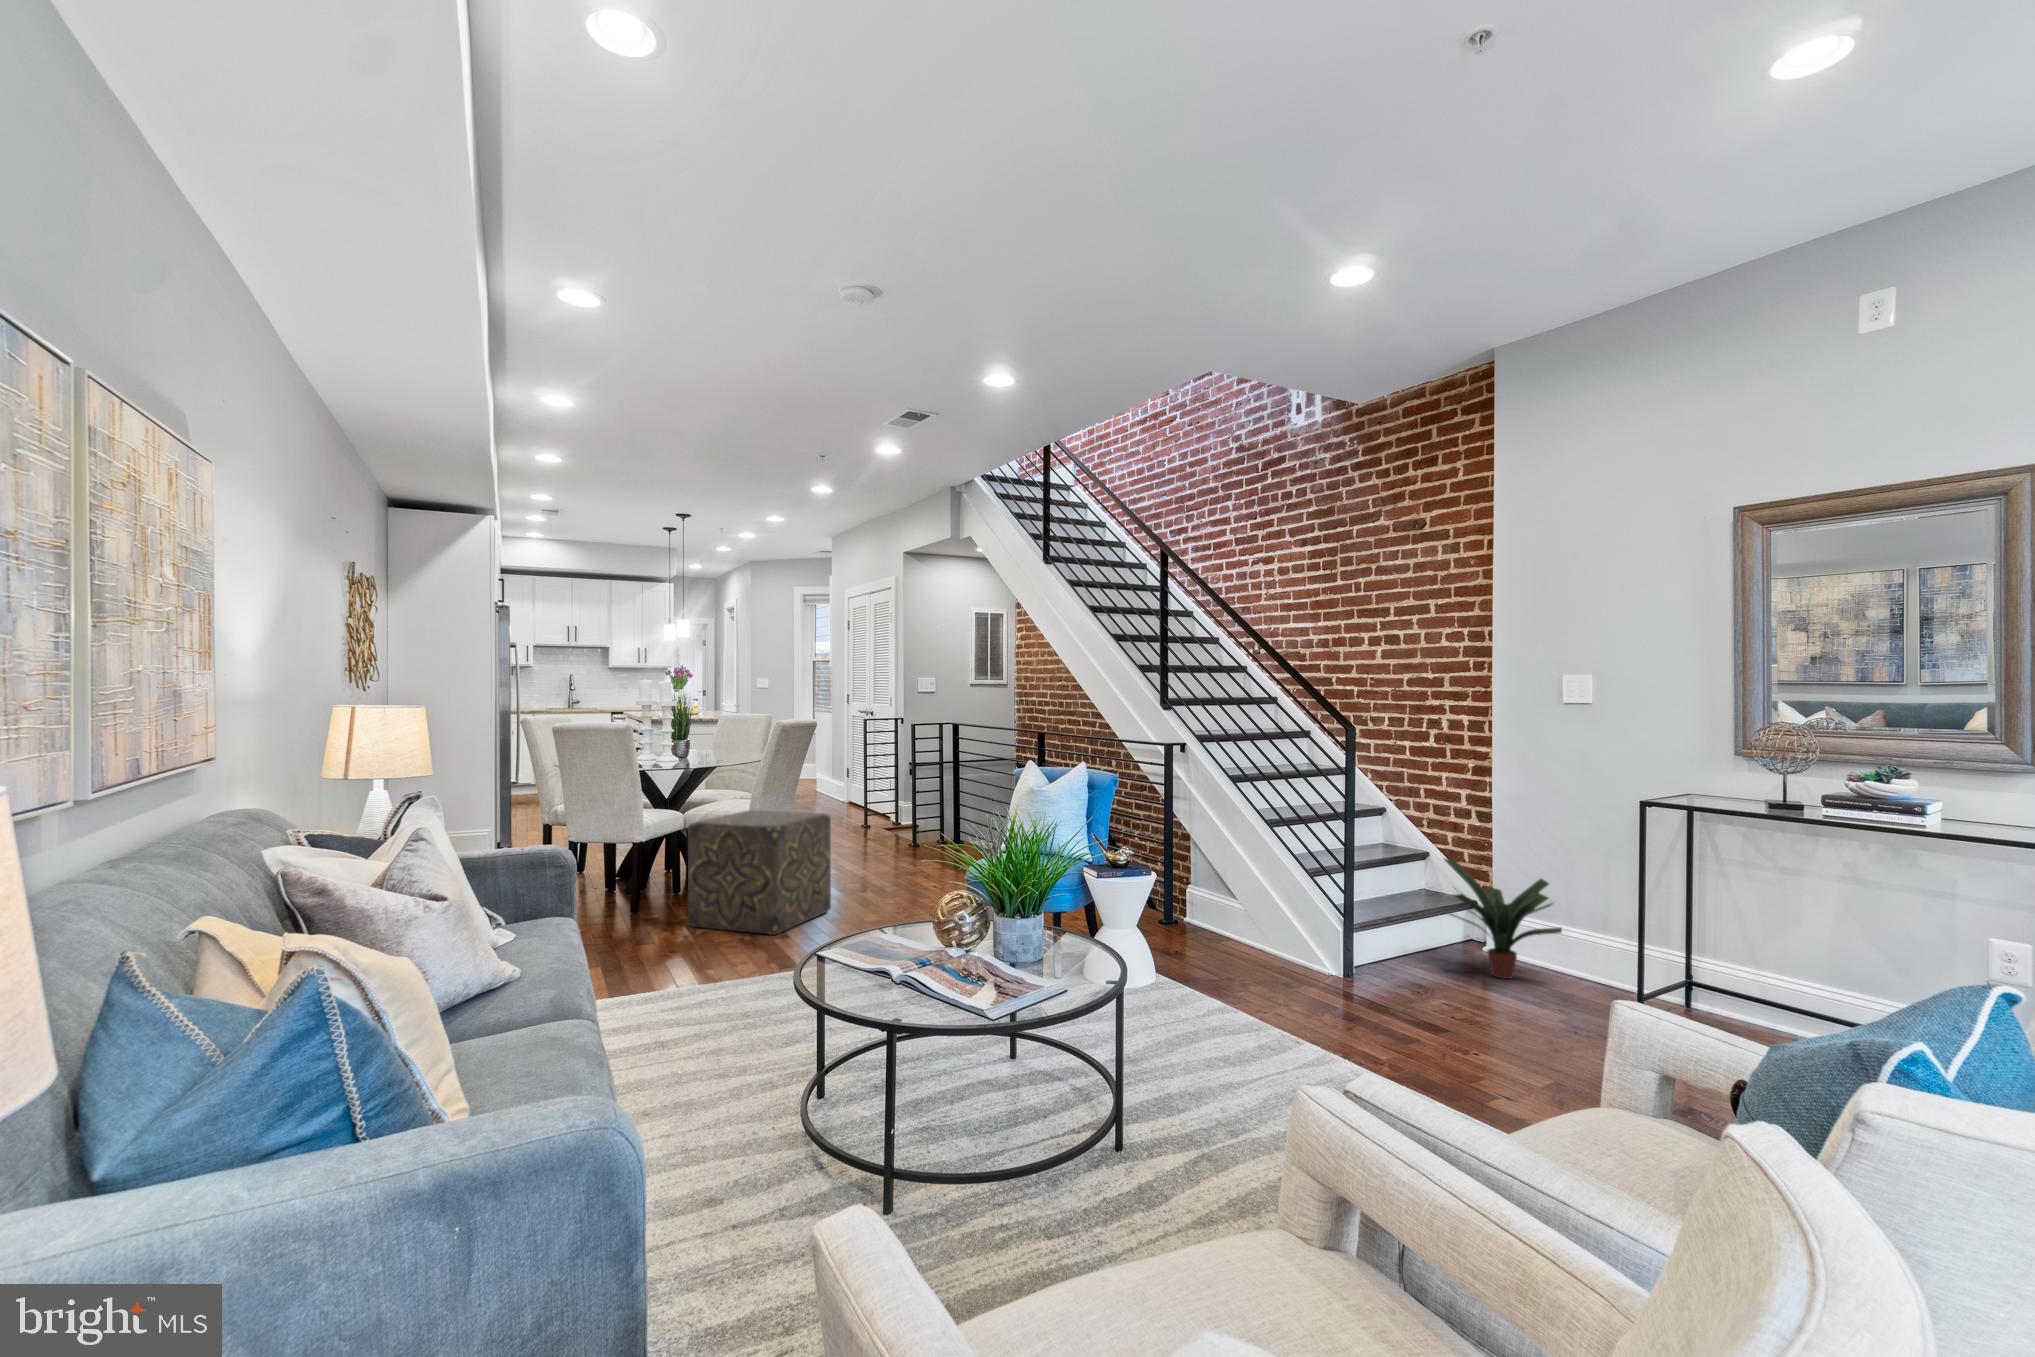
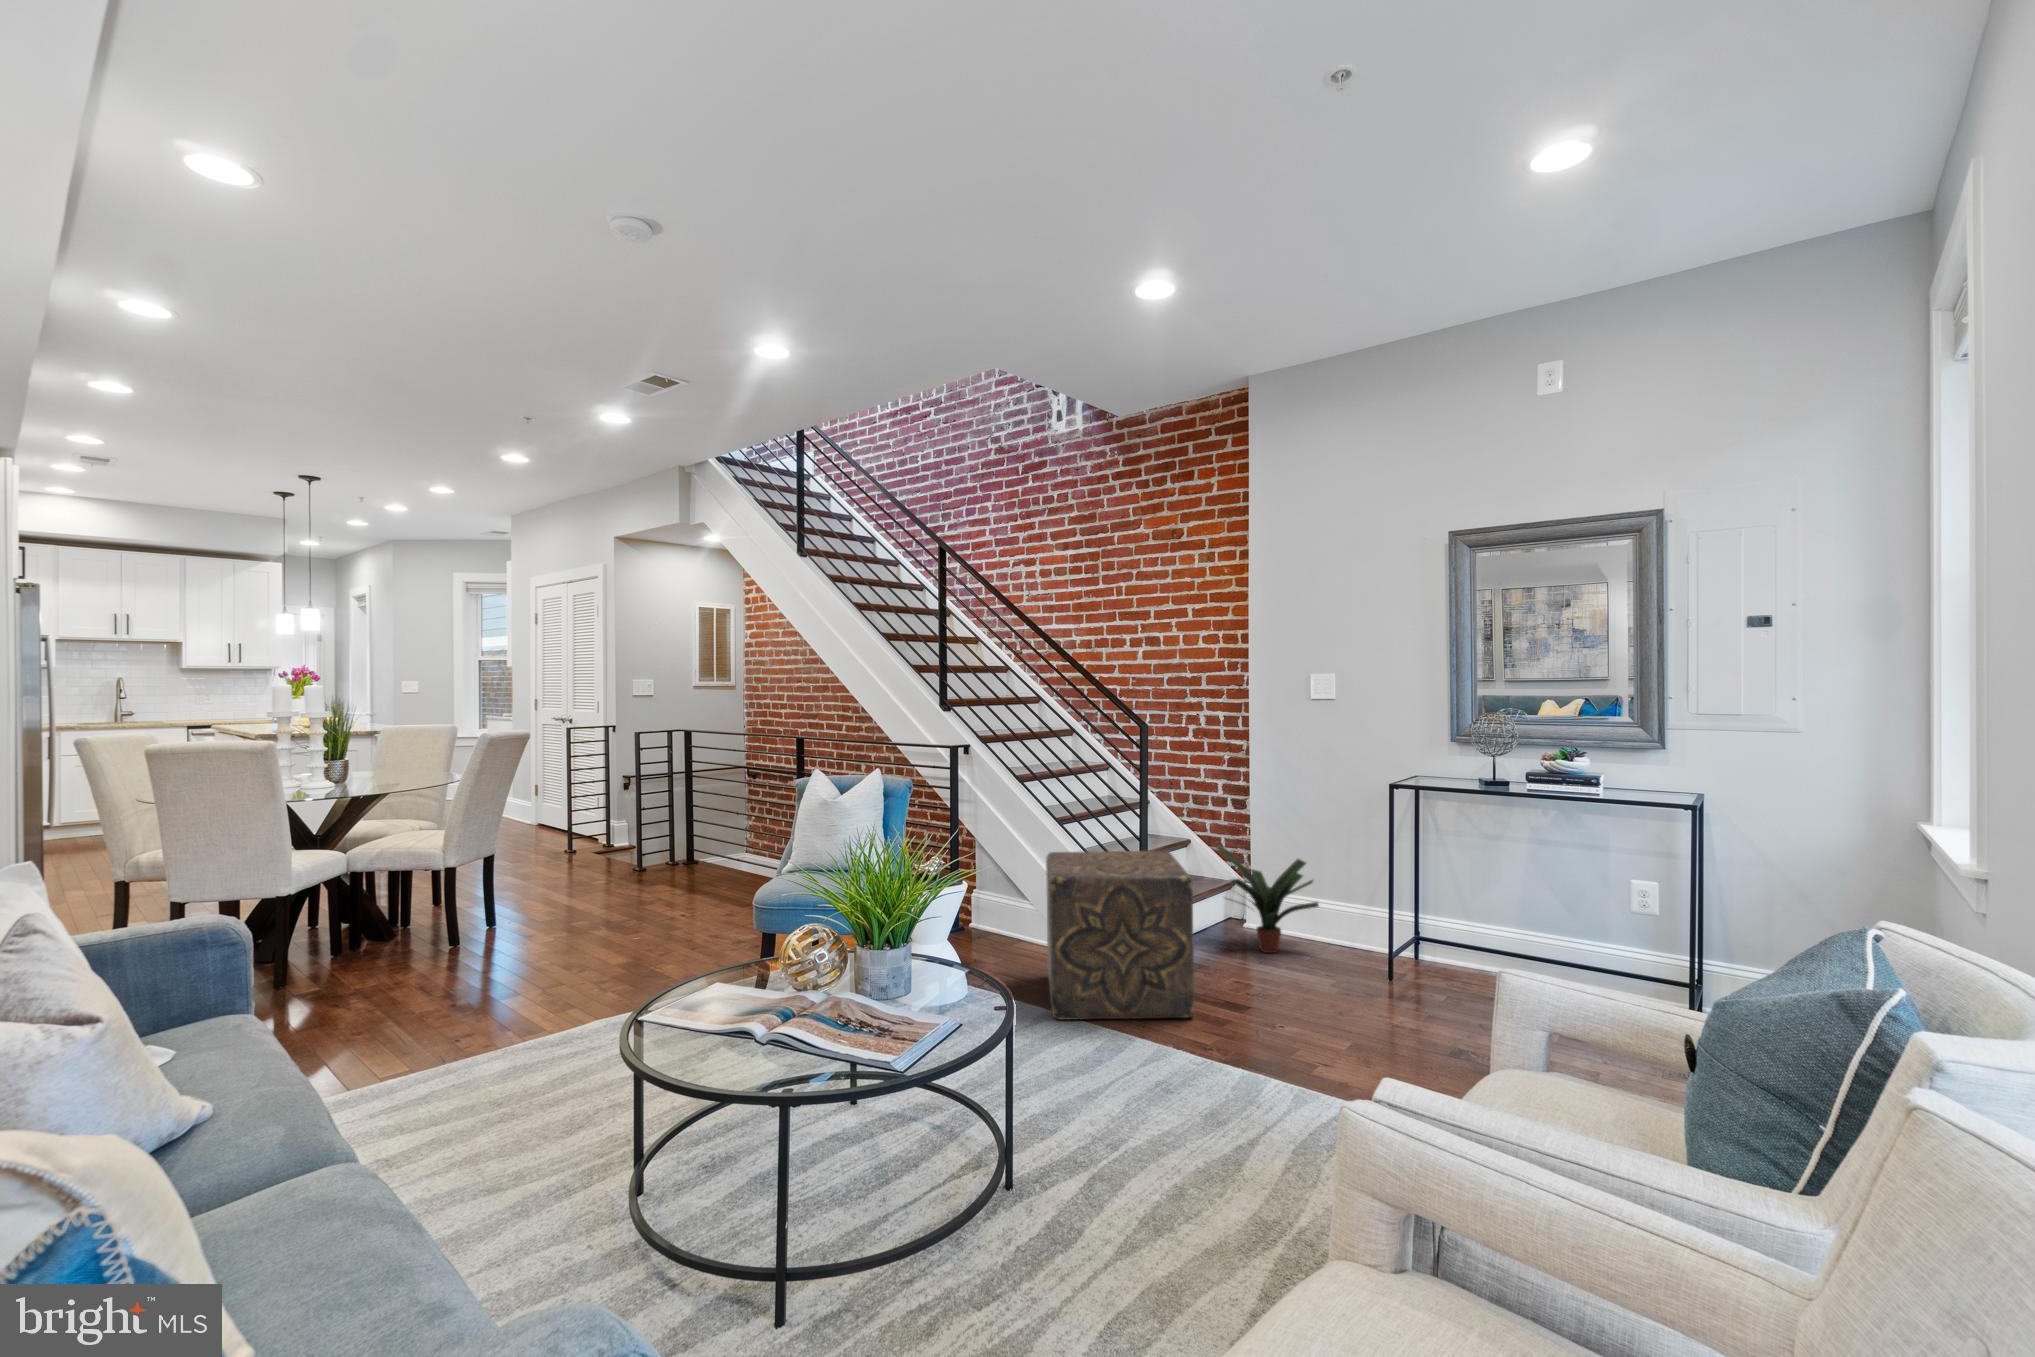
ottoman: present [688,810,831,935] -> present [1046,851,1194,1020]

